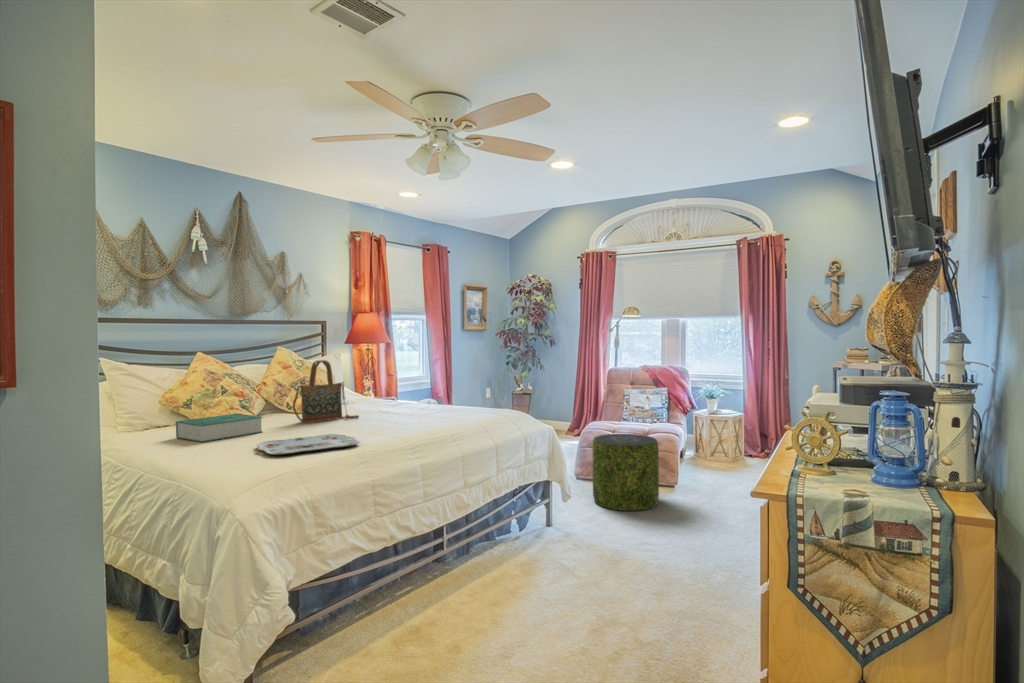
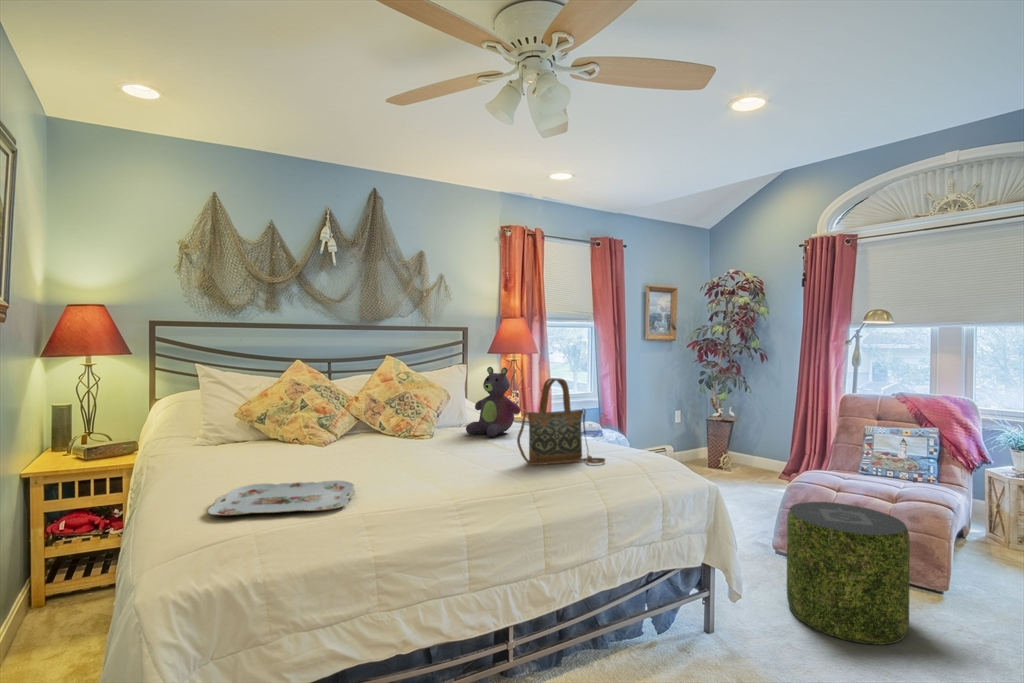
stuffed bear: none [365,353,408,408] -> present [466,367,520,437]
handbag: present [293,360,359,423] -> present [517,378,605,465]
book: present [176,414,263,442] -> none [208,436,298,473]

